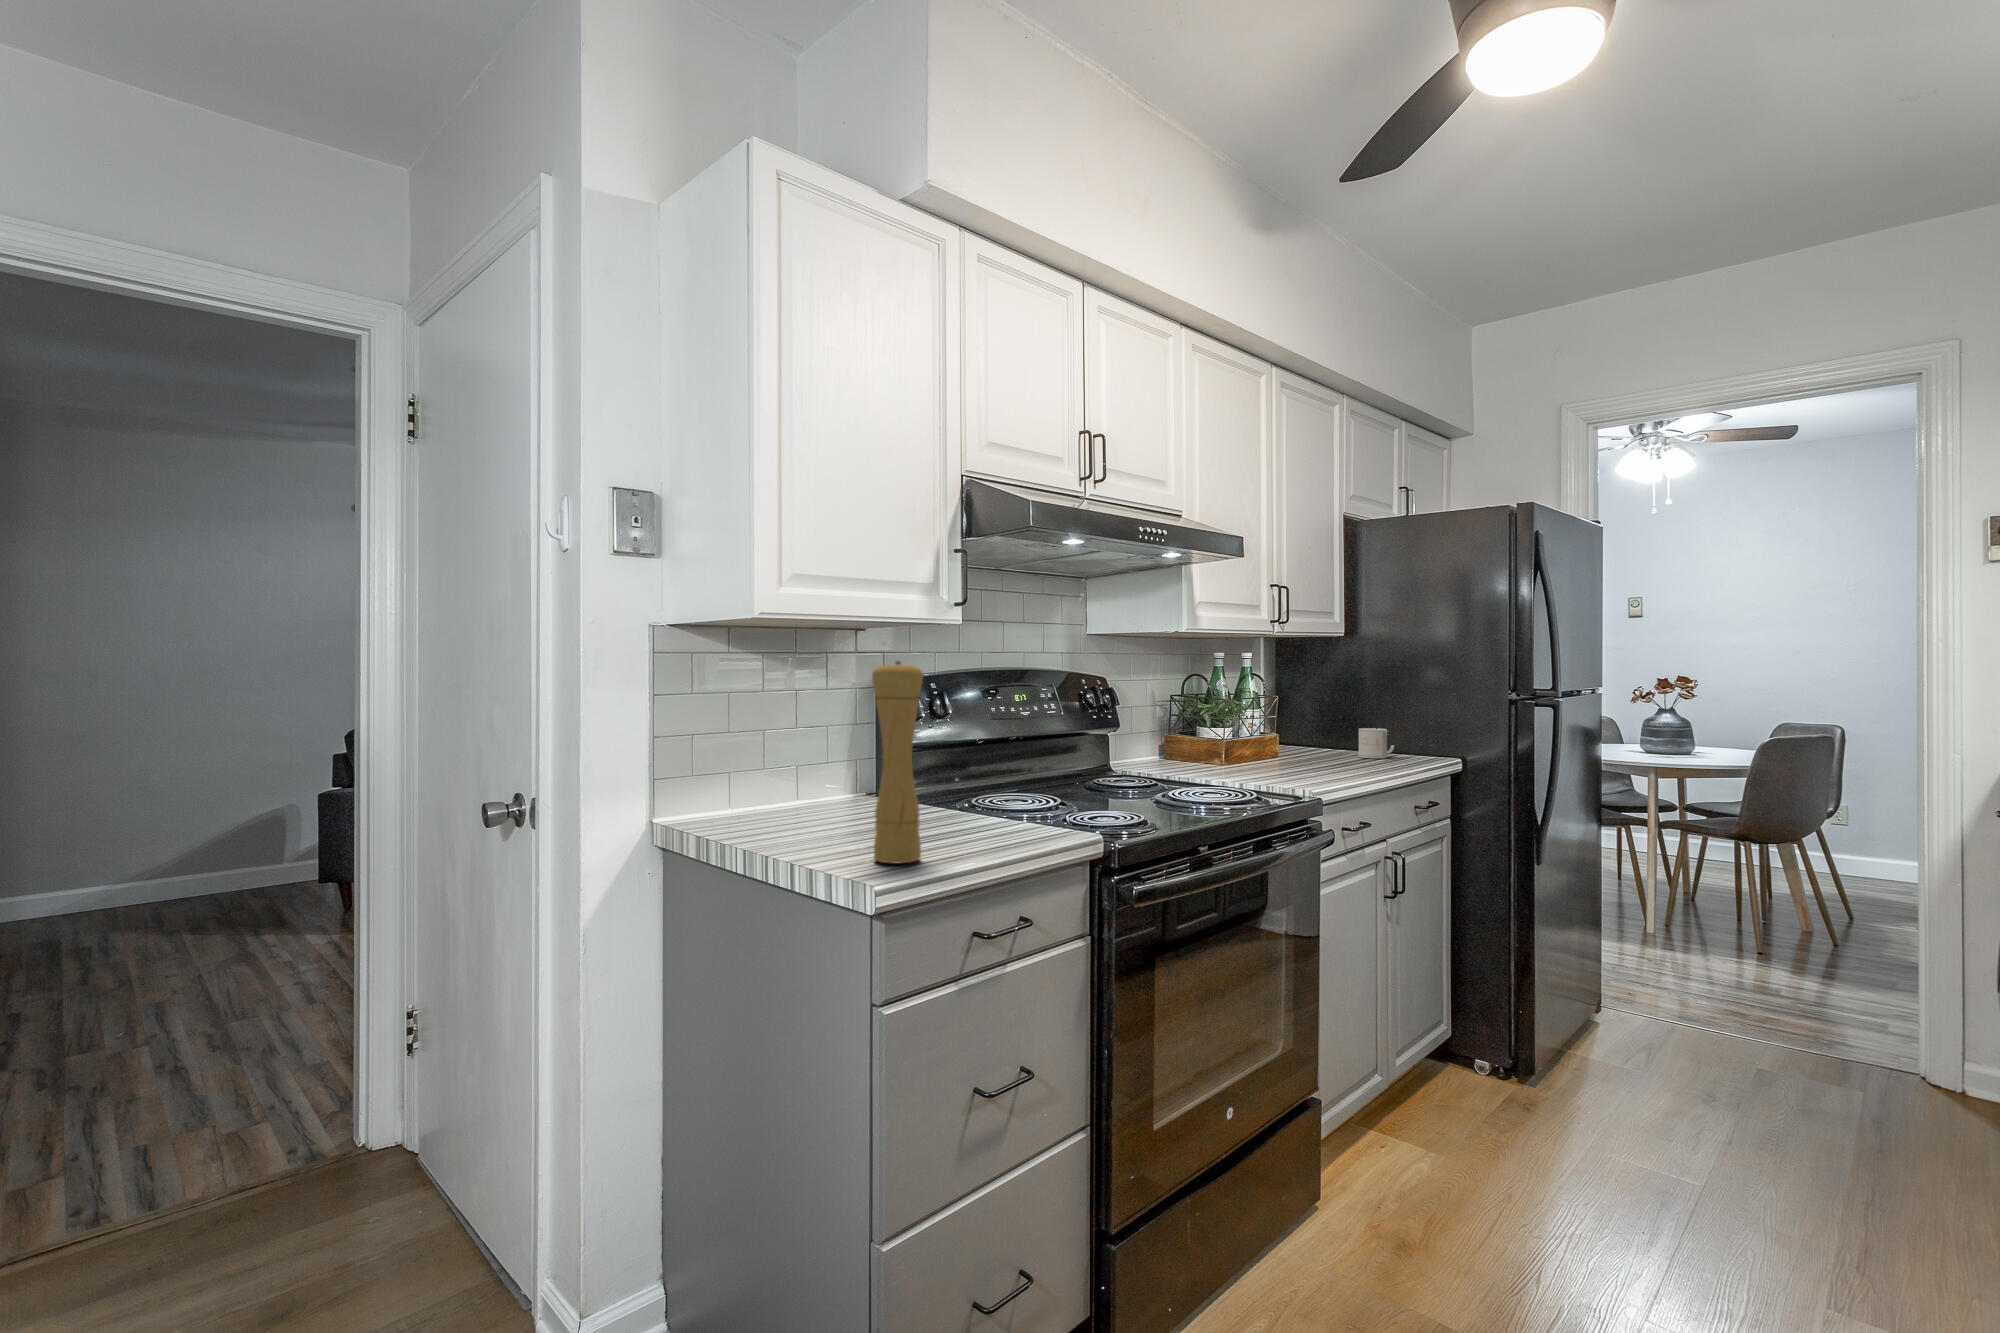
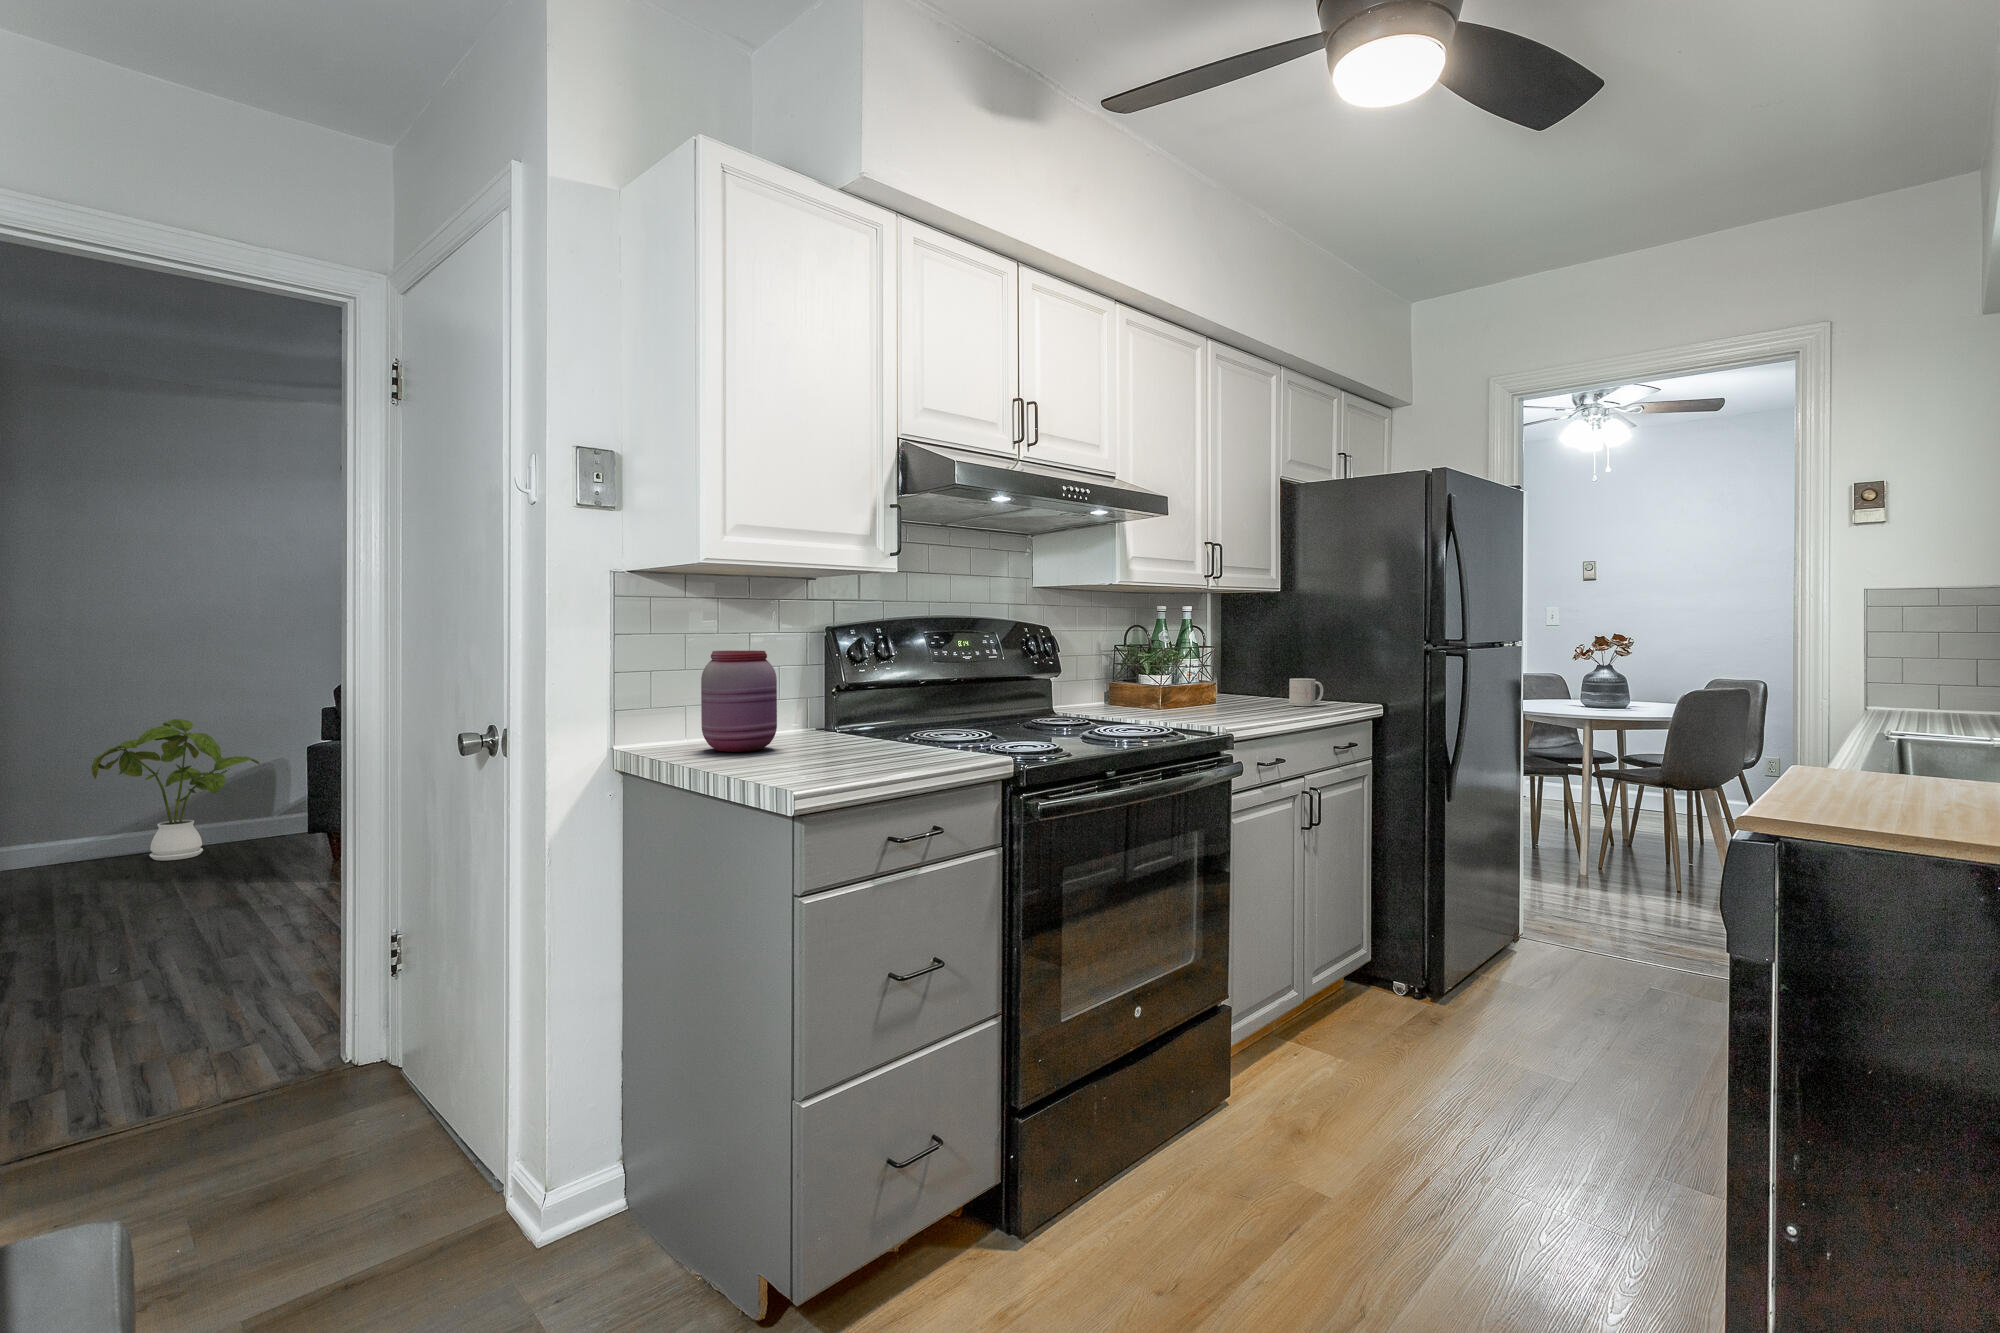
pepper mill: present [872,661,923,864] -> none [800,598,846,776]
jar: none [751,712,833,826] -> present [701,650,777,752]
house plant: none [90,764,265,912] -> present [91,719,260,861]

